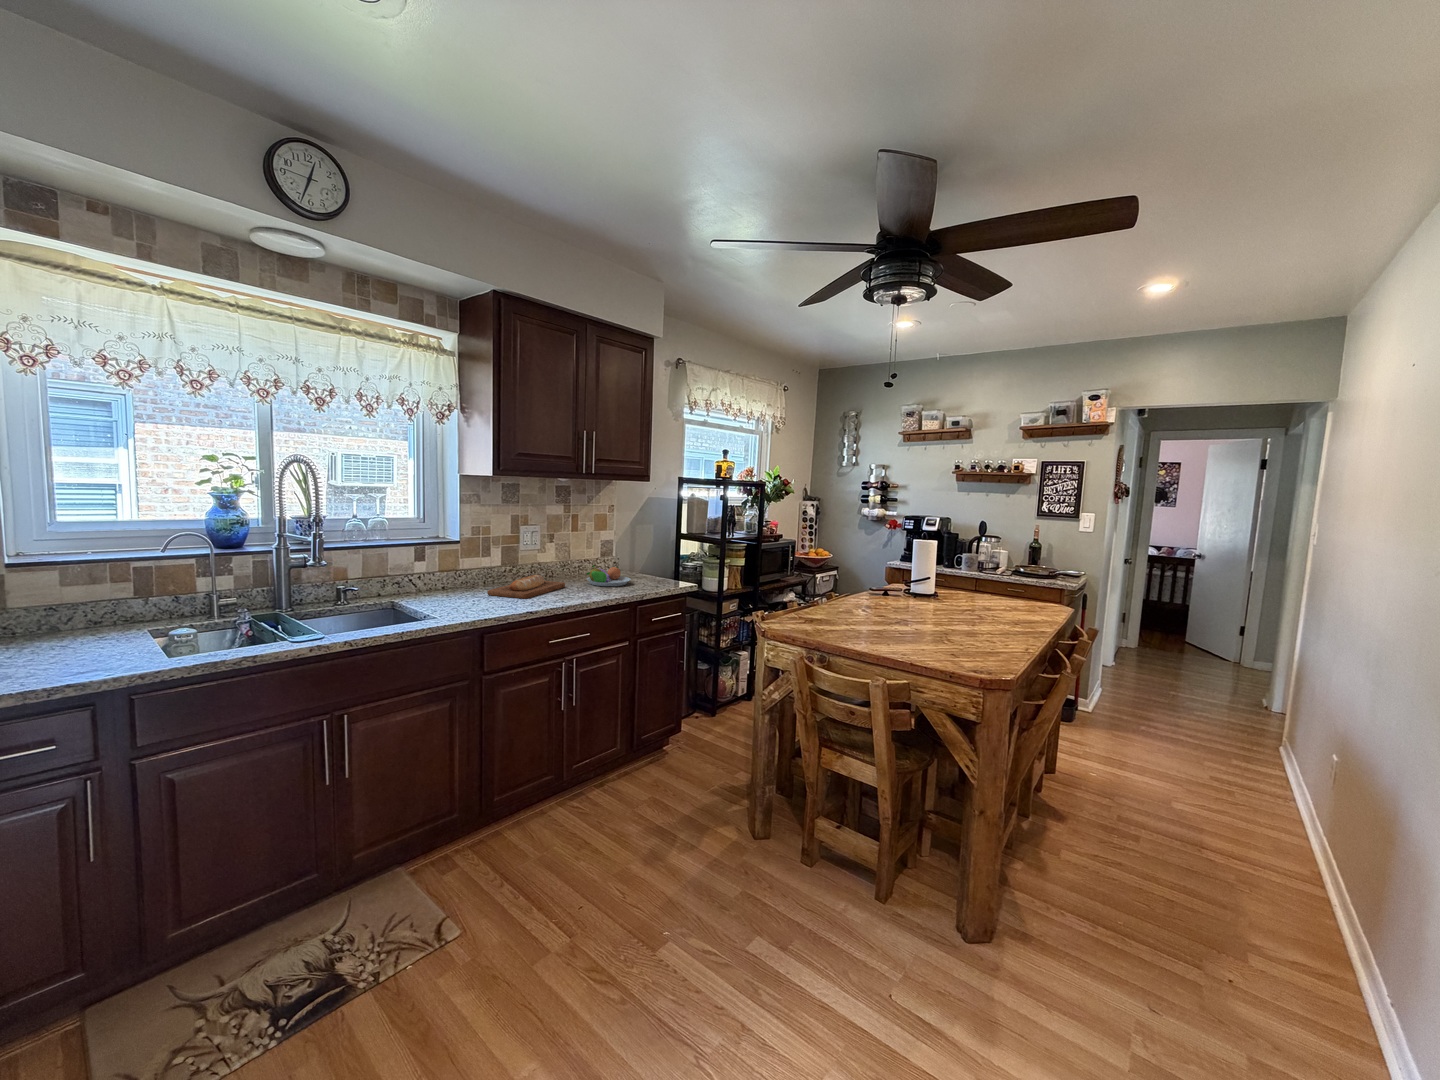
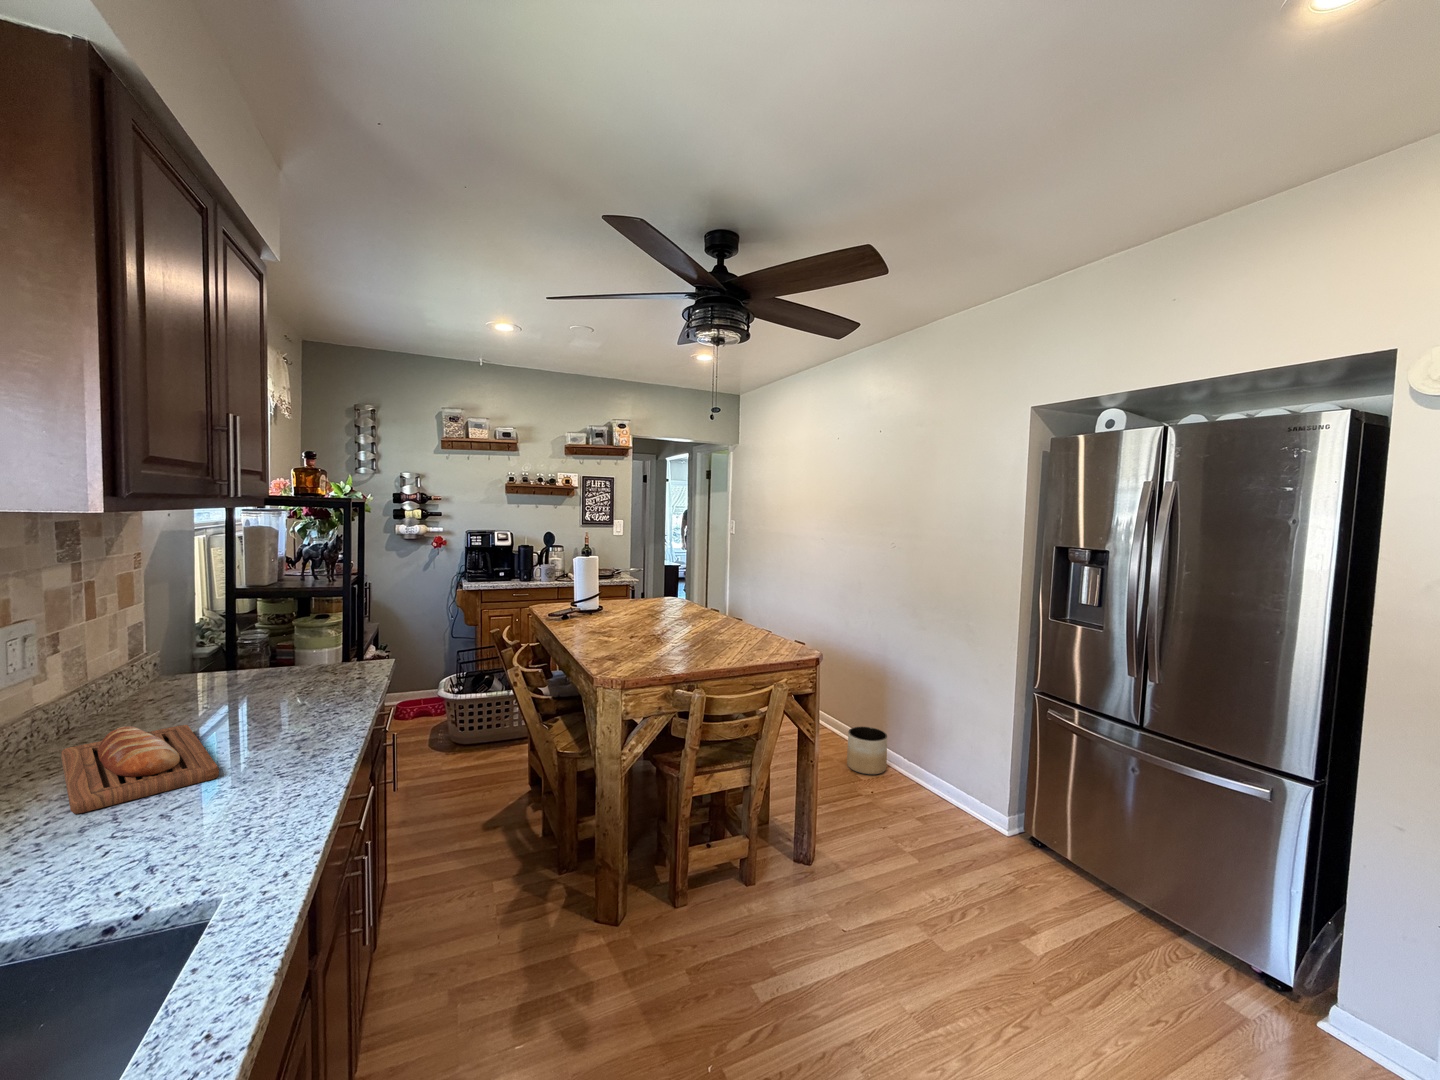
fruit bowl: present [587,565,631,586] -> none [187,667,294,712]
planter: none [1245,878,1350,986] -> present [847,727,887,775]

